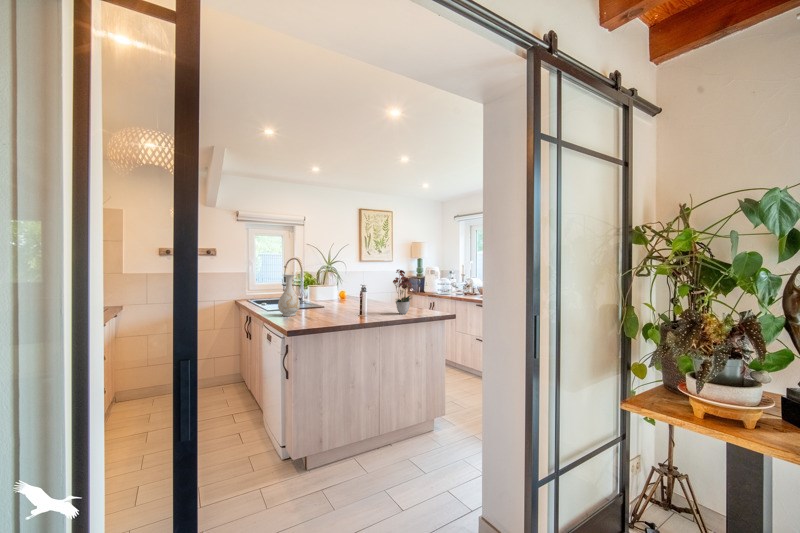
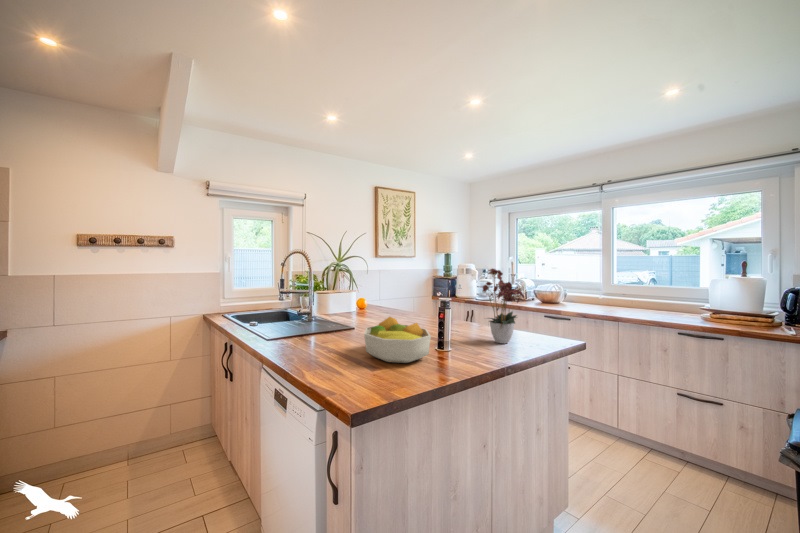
vase: present [278,274,300,316] -> none [291,278,329,353]
fruit bowl: none [315,297,352,320] -> present [364,317,431,363]

